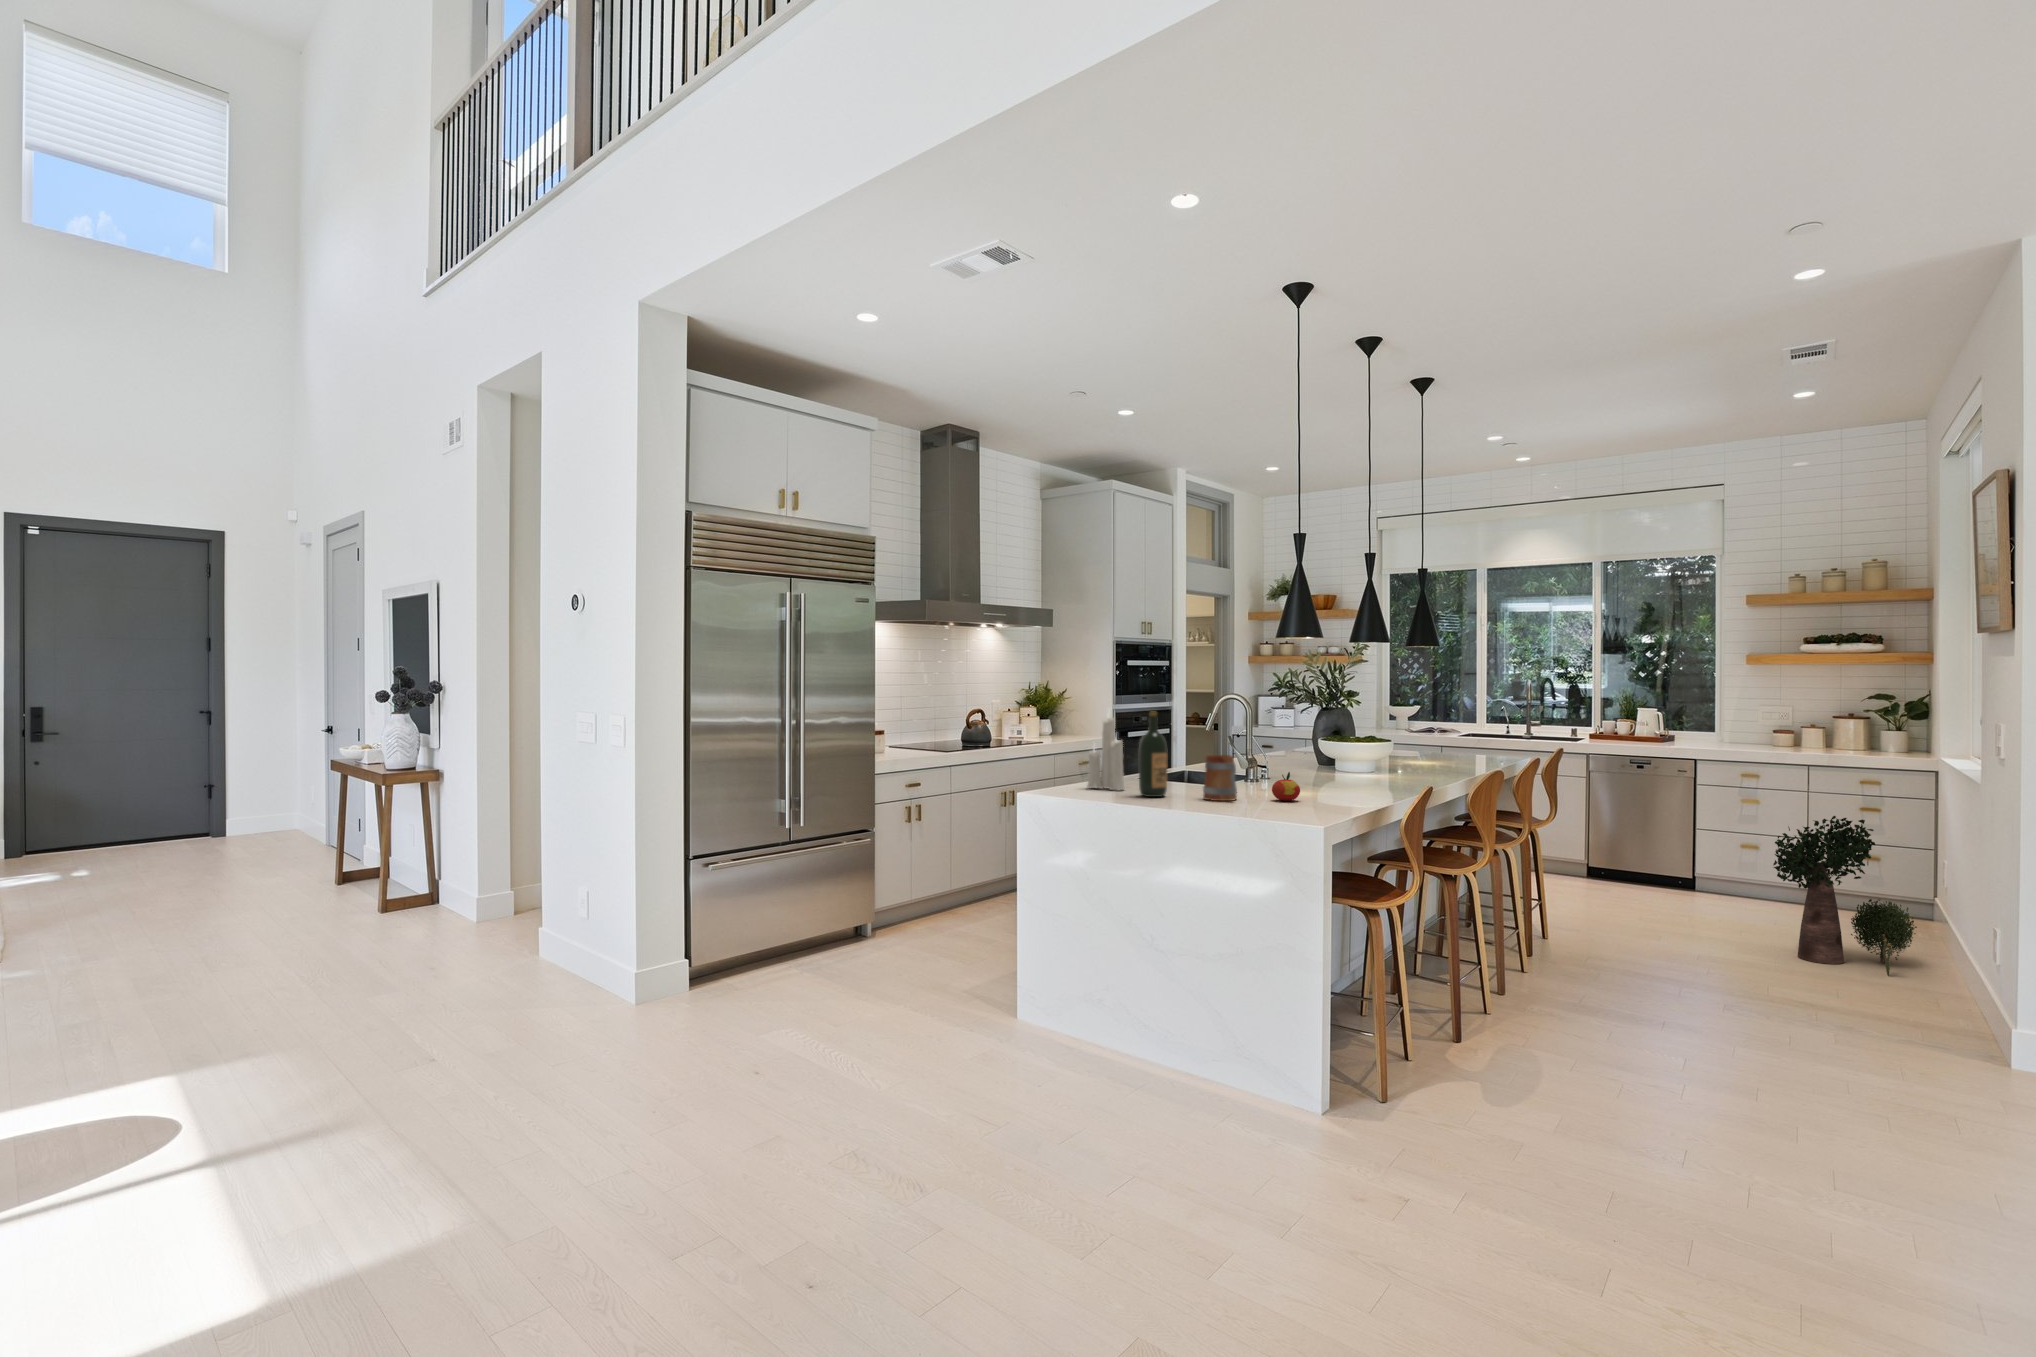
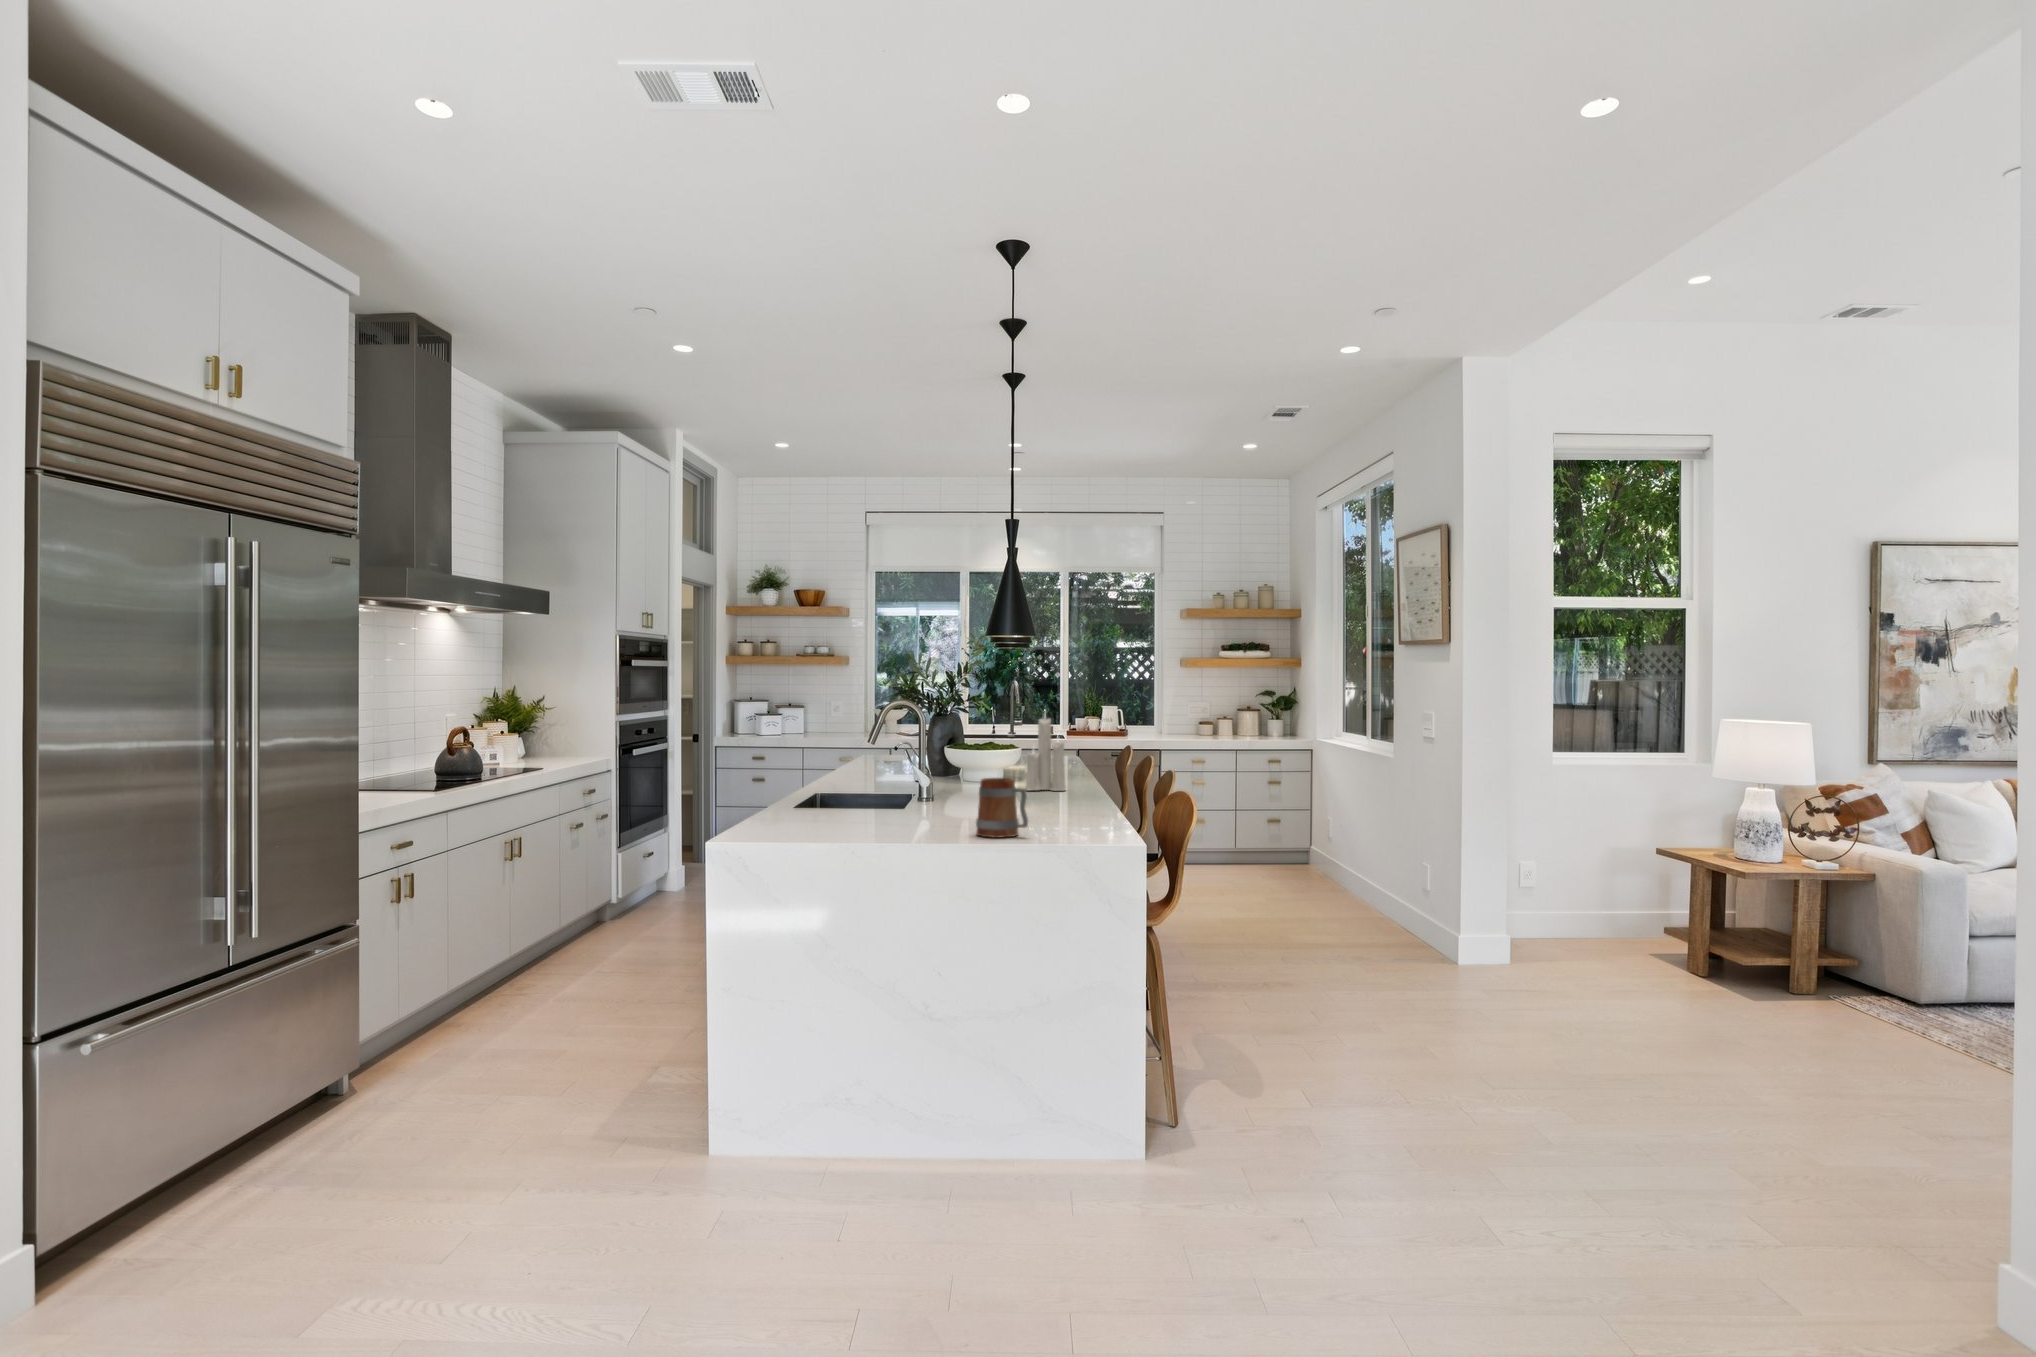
wine bottle: present [1139,712,1168,797] -> none [892,725,931,840]
candle: present [1087,717,1125,790] -> present [1025,718,1066,791]
apple: present [1272,772,1300,801] -> none [1052,794,1086,830]
potted plant: present [1773,816,1917,976] -> none [1297,798,1393,933]

